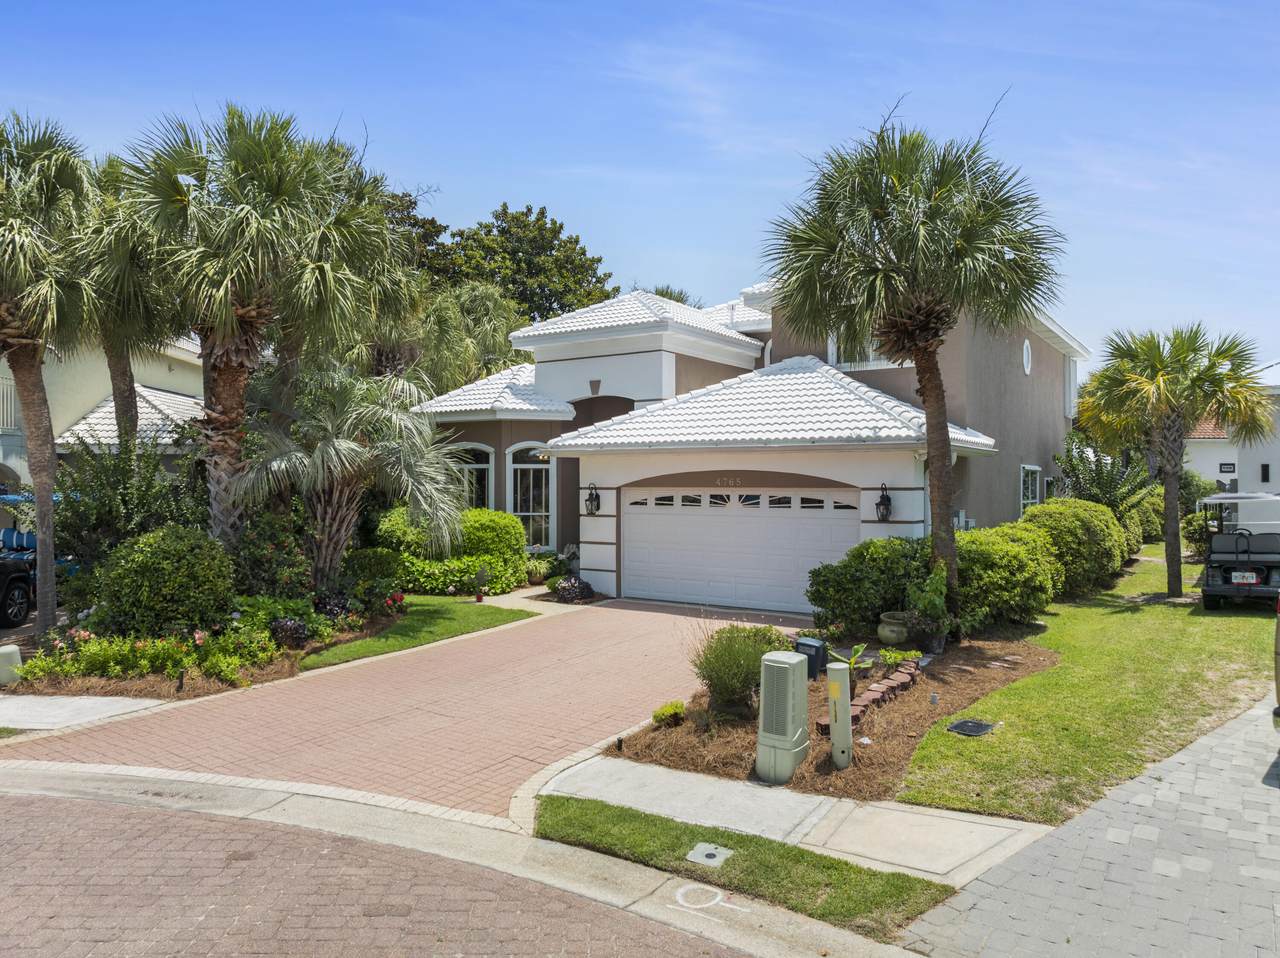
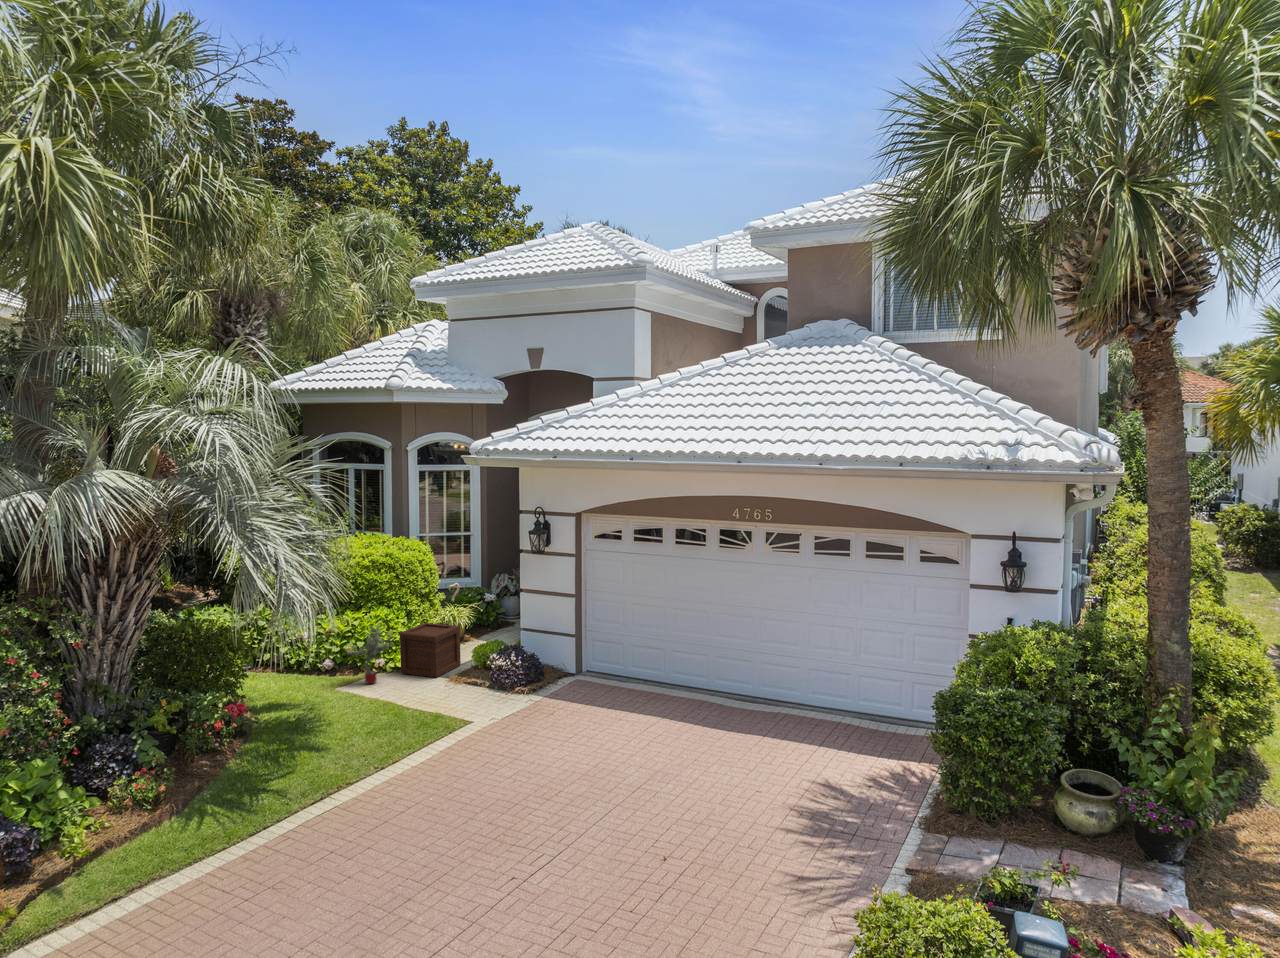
wooden crate: none [499,567,539,600] -> present [400,623,461,678]

